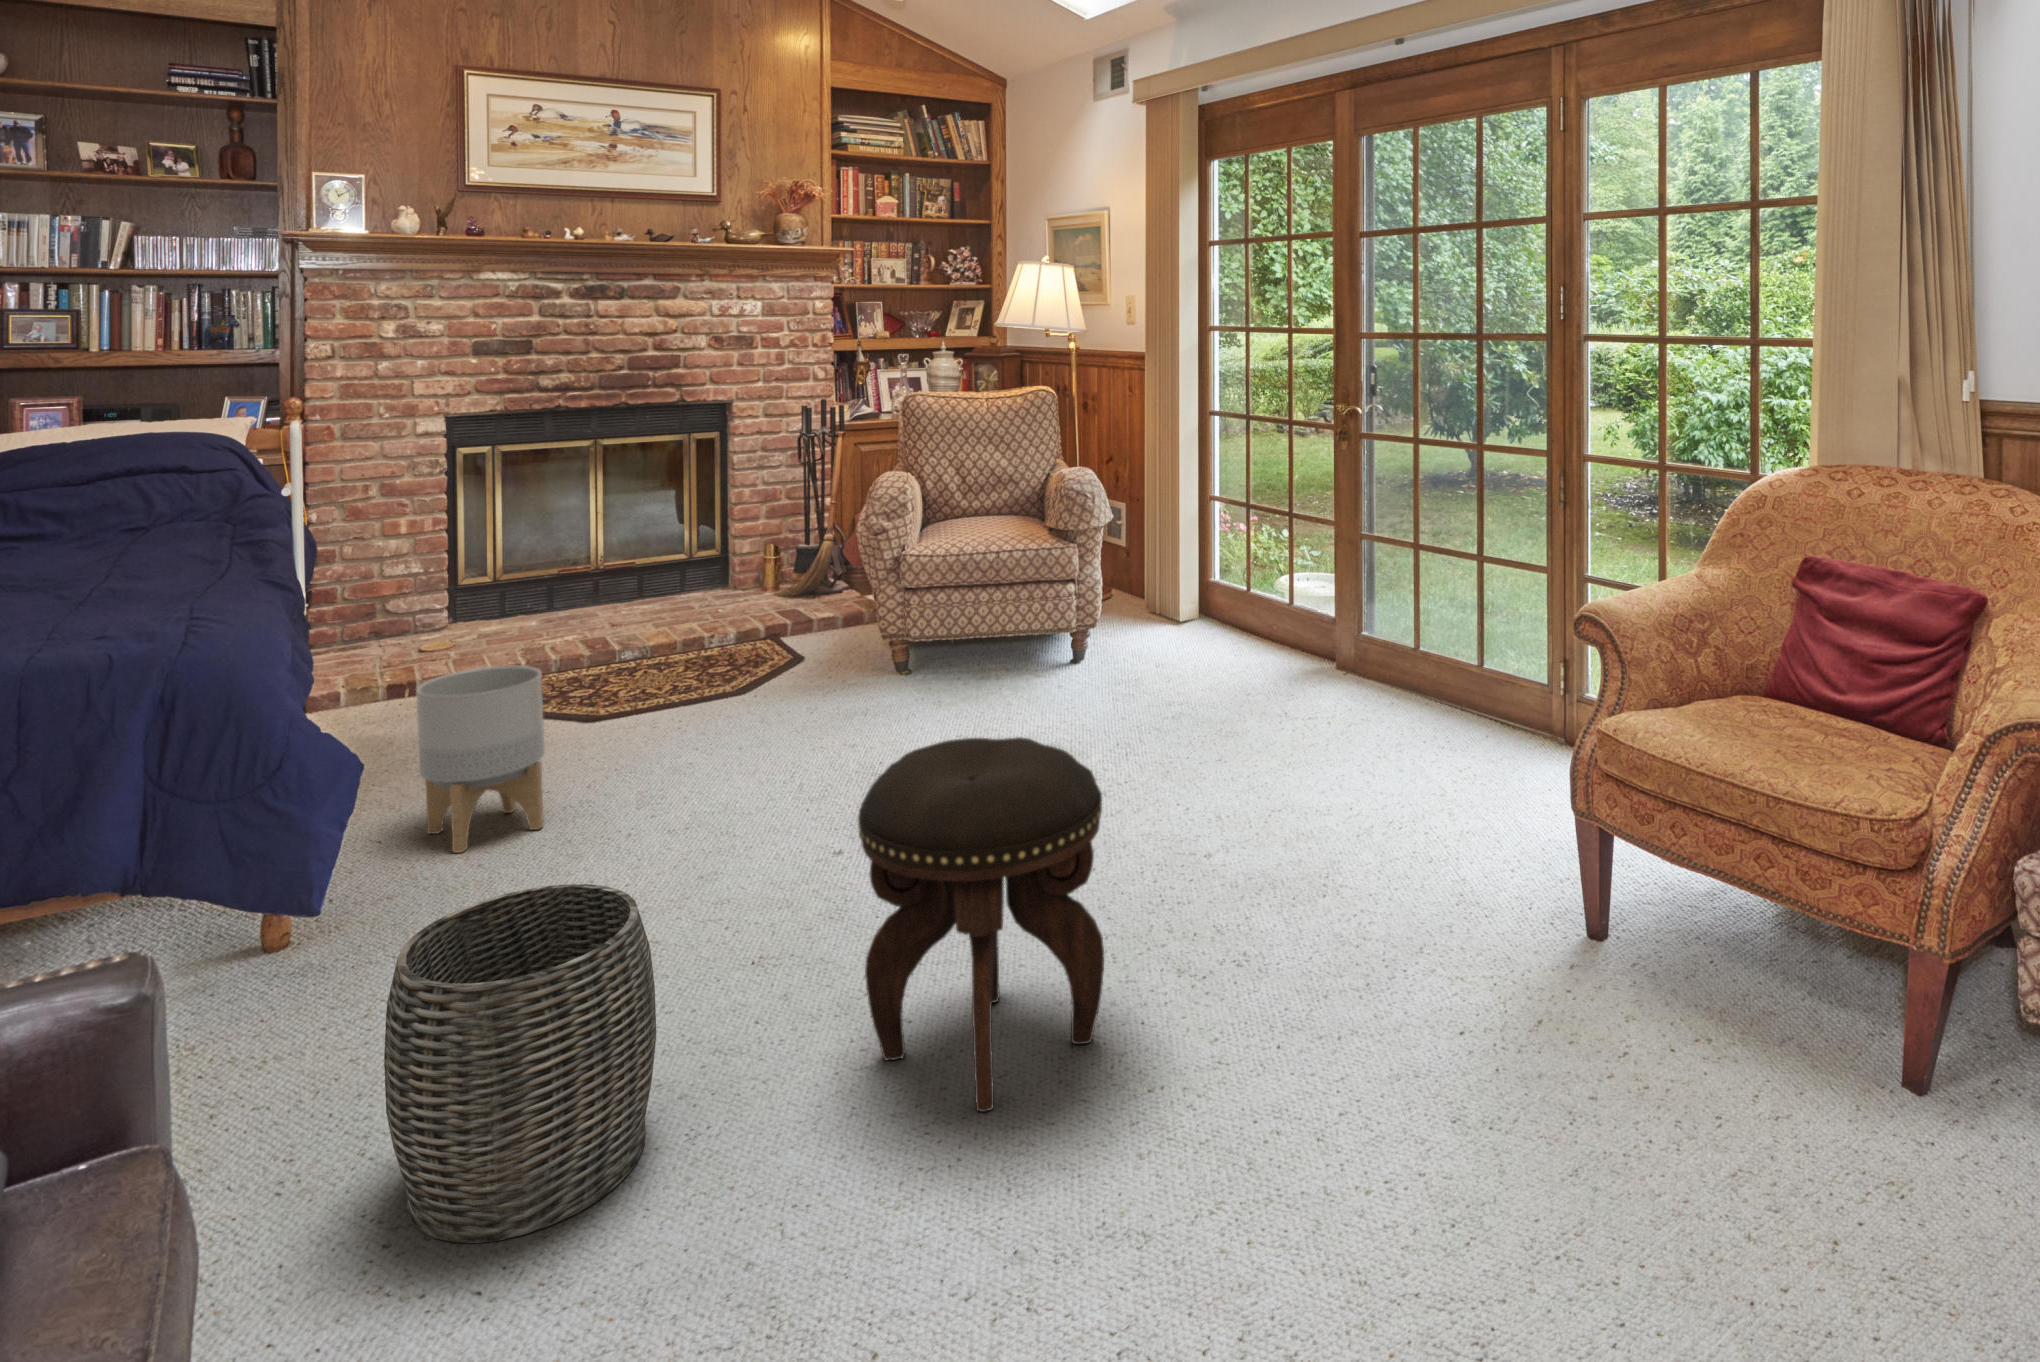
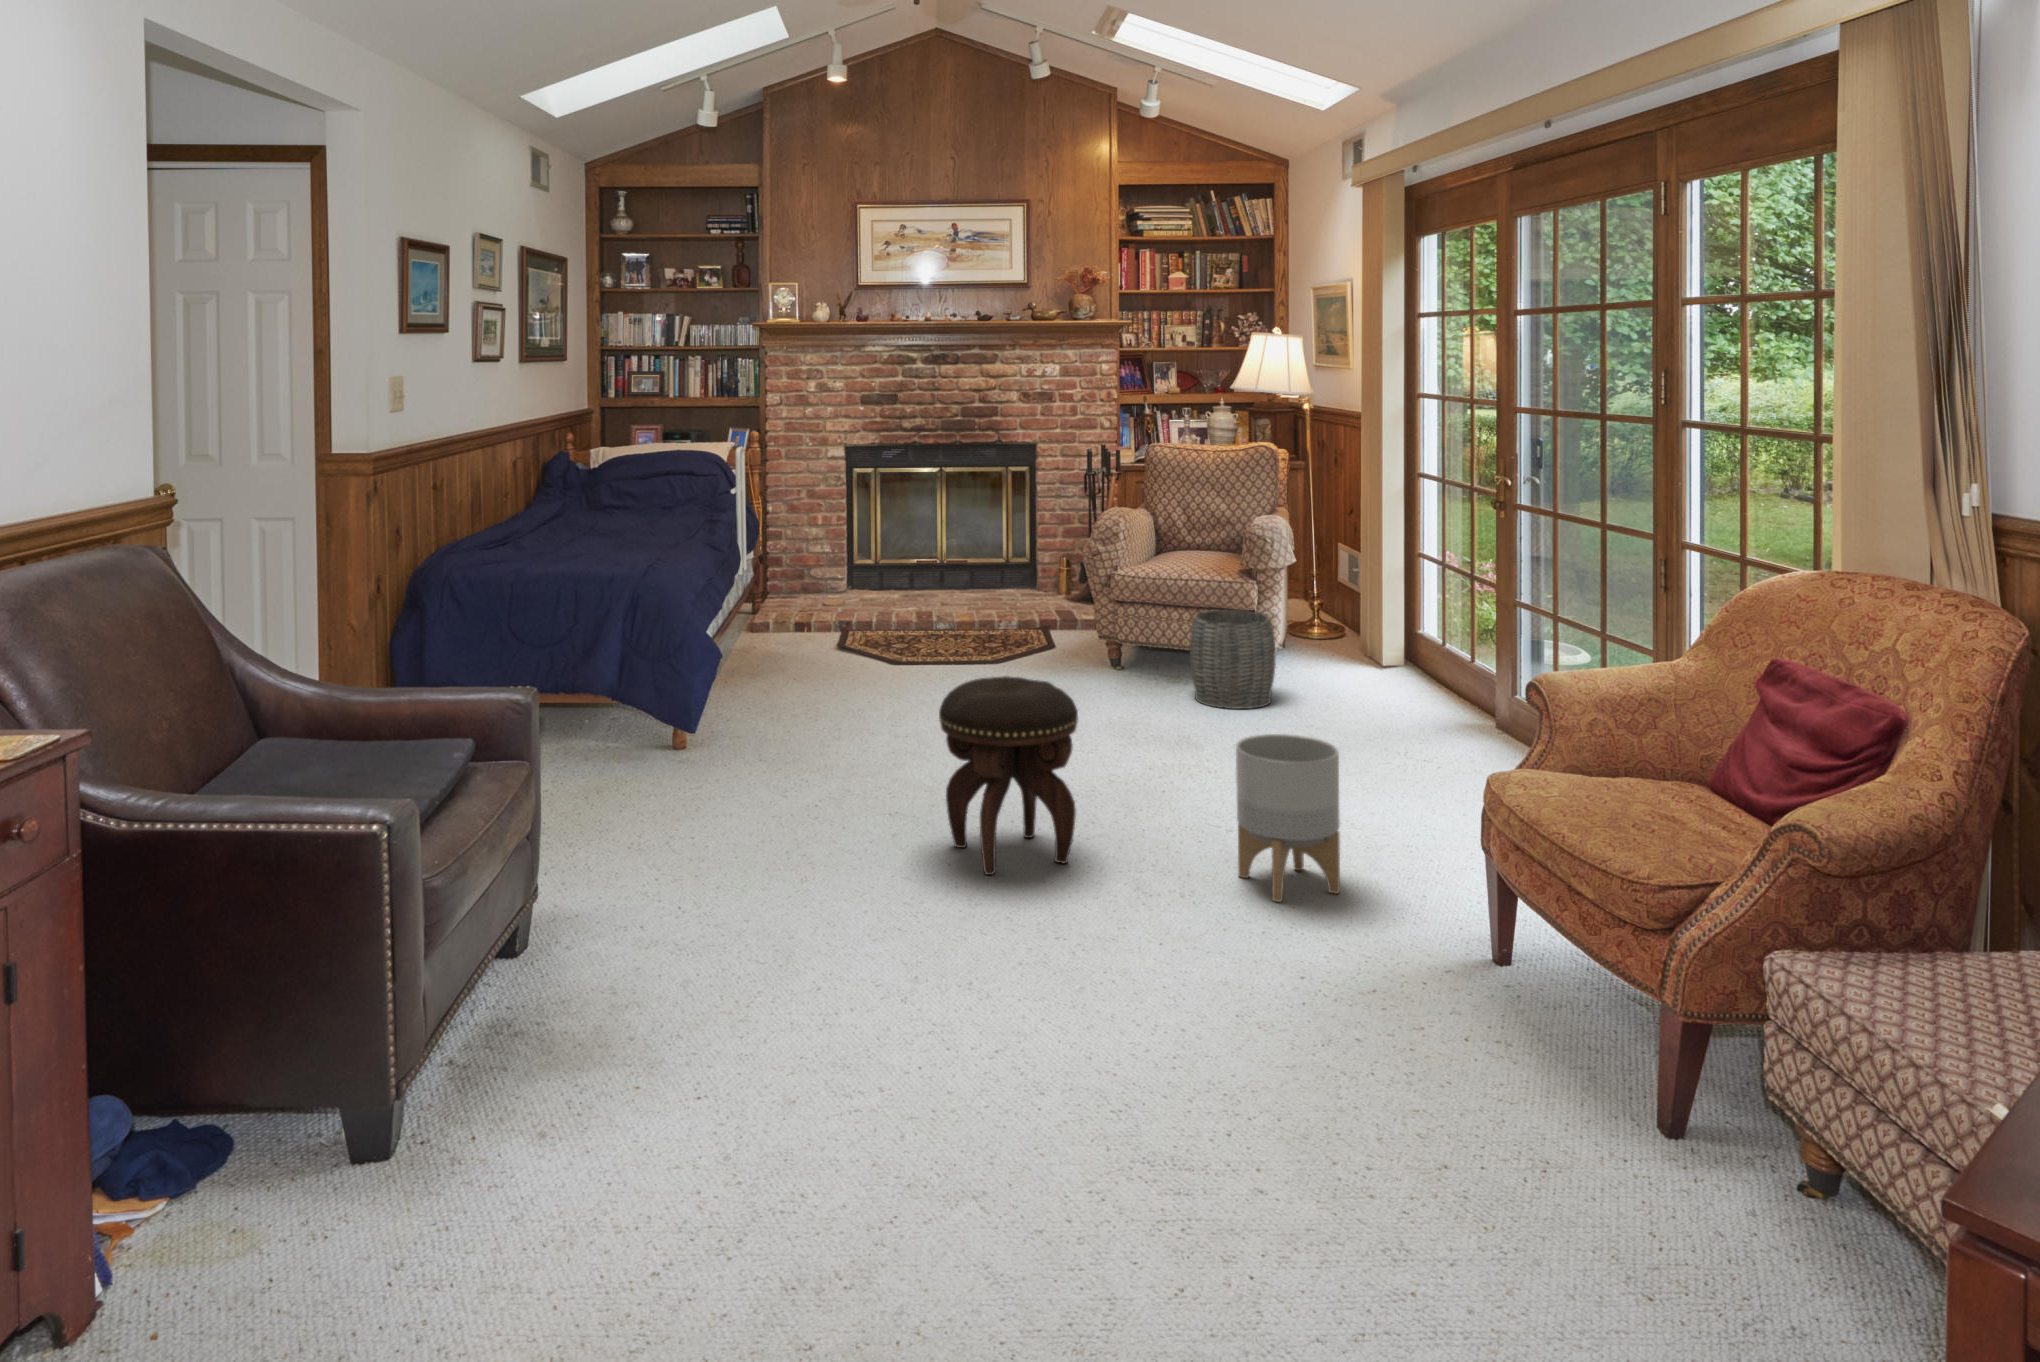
planter: present [416,666,544,853] -> present [1236,734,1340,902]
woven basket: present [384,884,656,1243] -> present [1190,610,1275,709]

